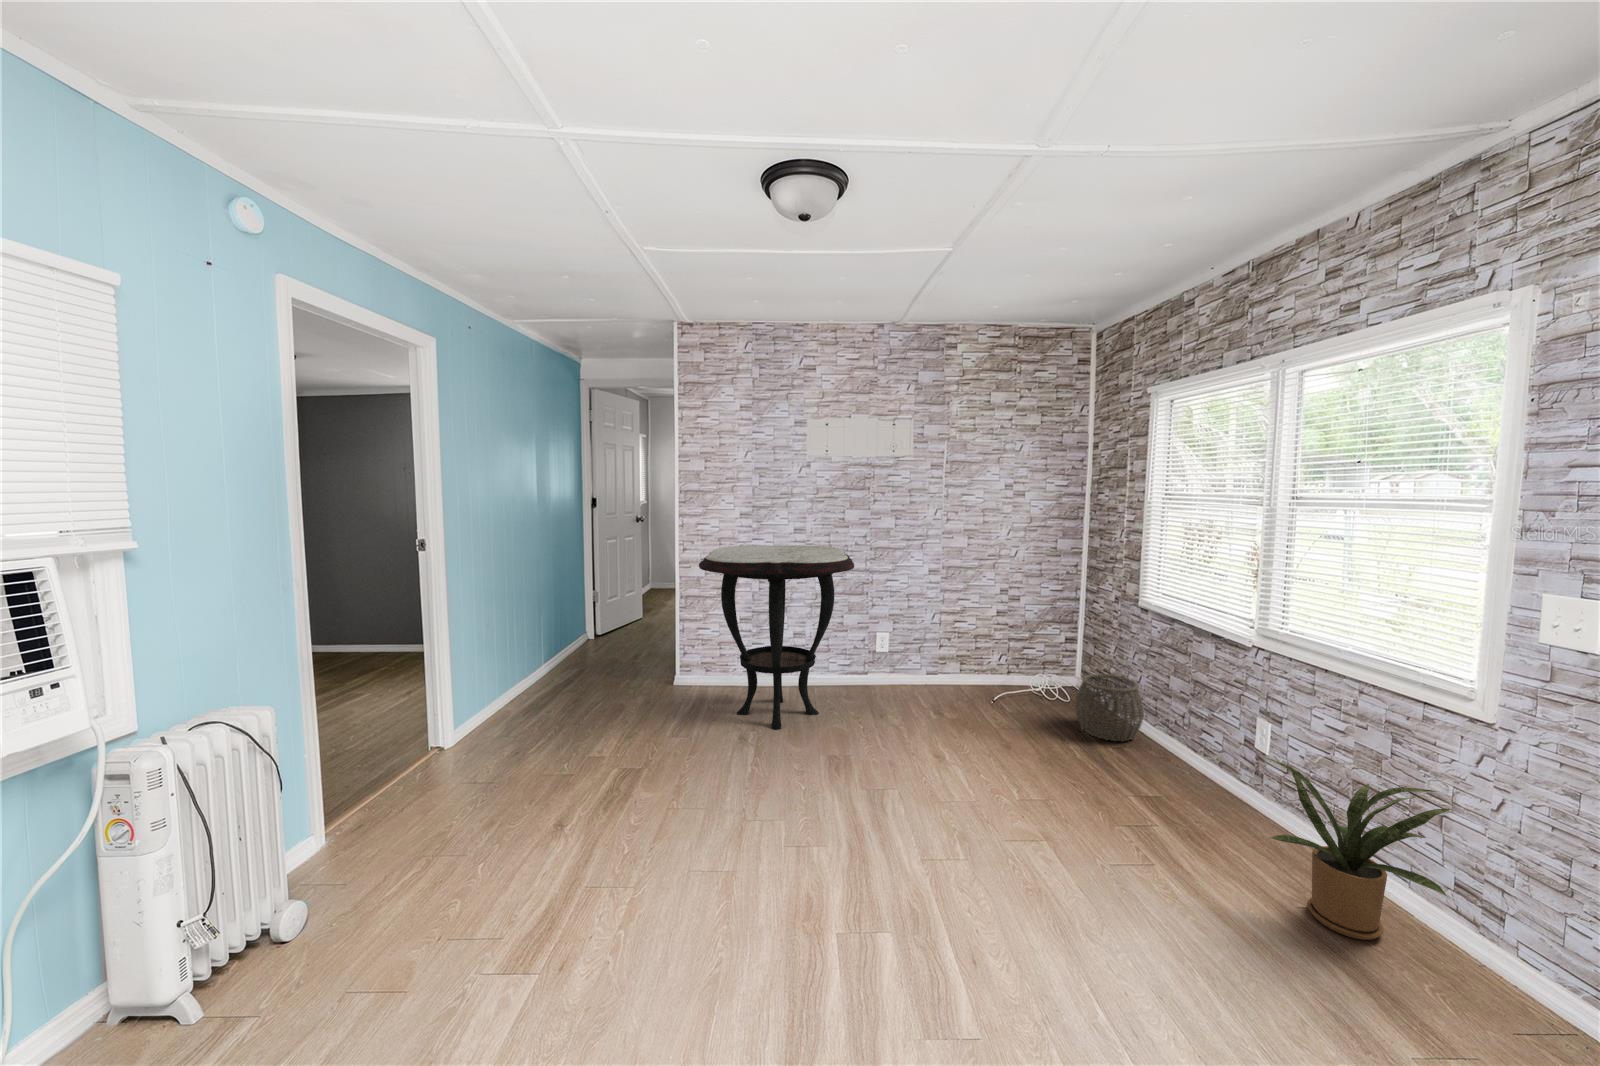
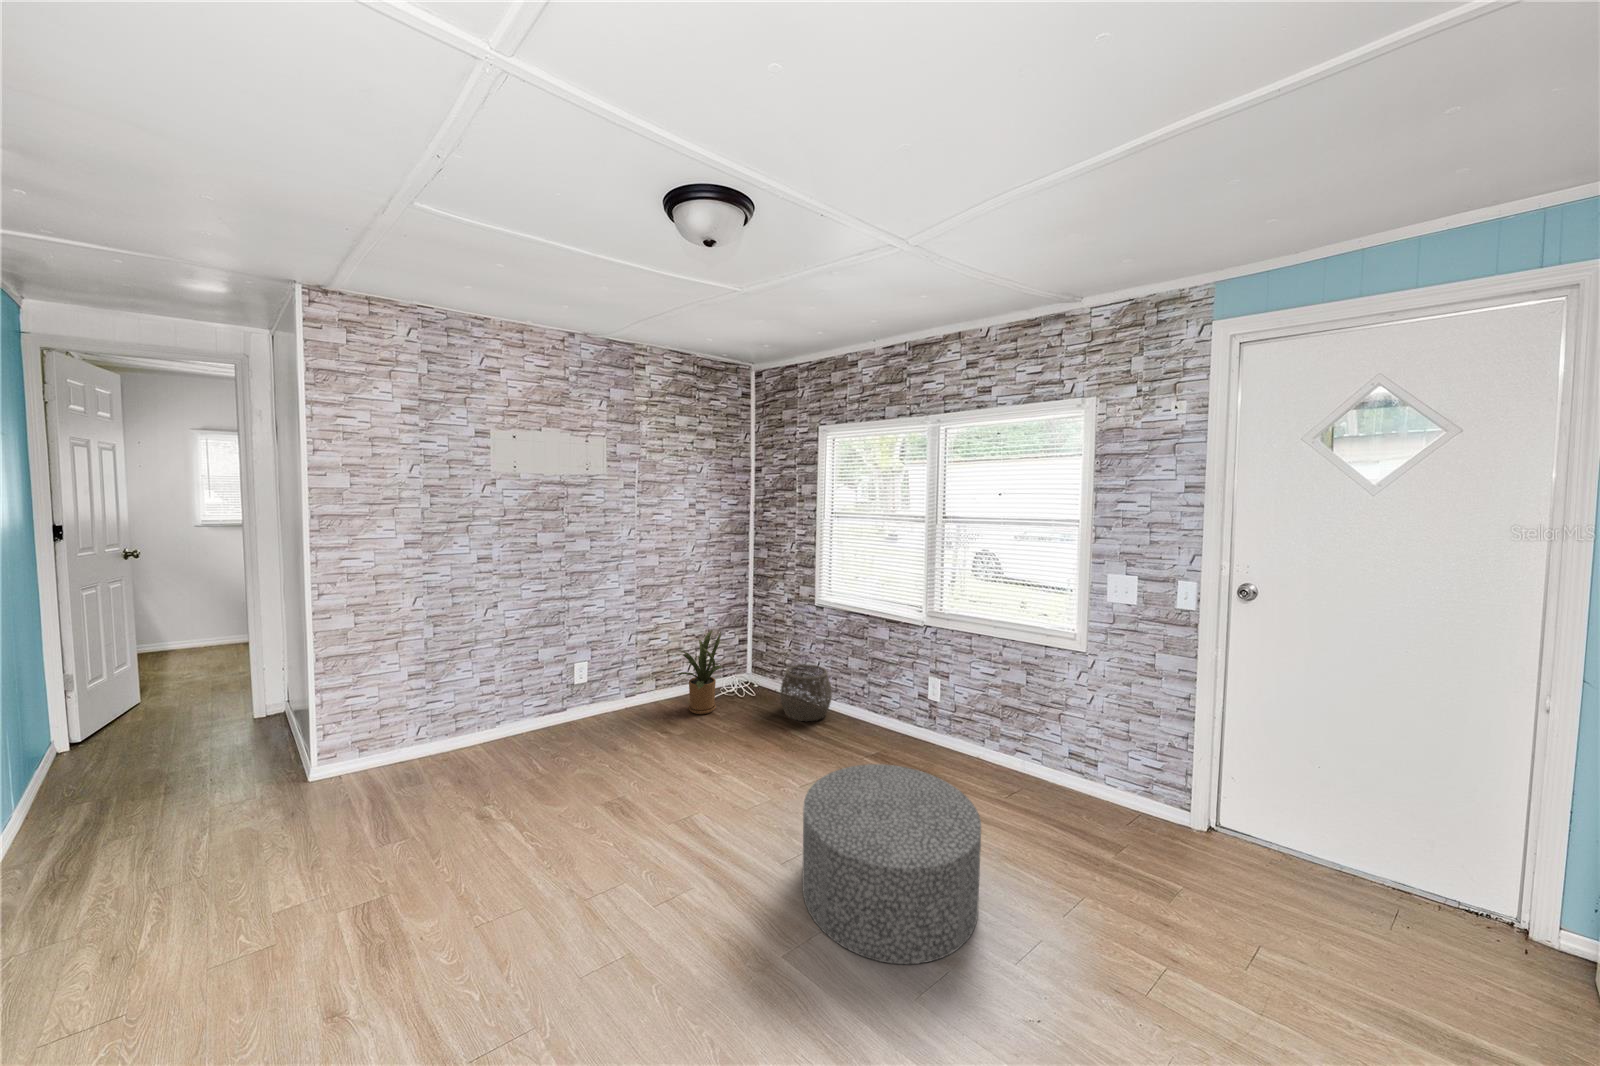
side table: present [699,545,854,729] -> none [333,583,592,843]
ottoman: none [934,756,1135,953] -> present [802,764,981,964]
house plant: present [1267,758,1451,940] -> present [677,630,722,714]

